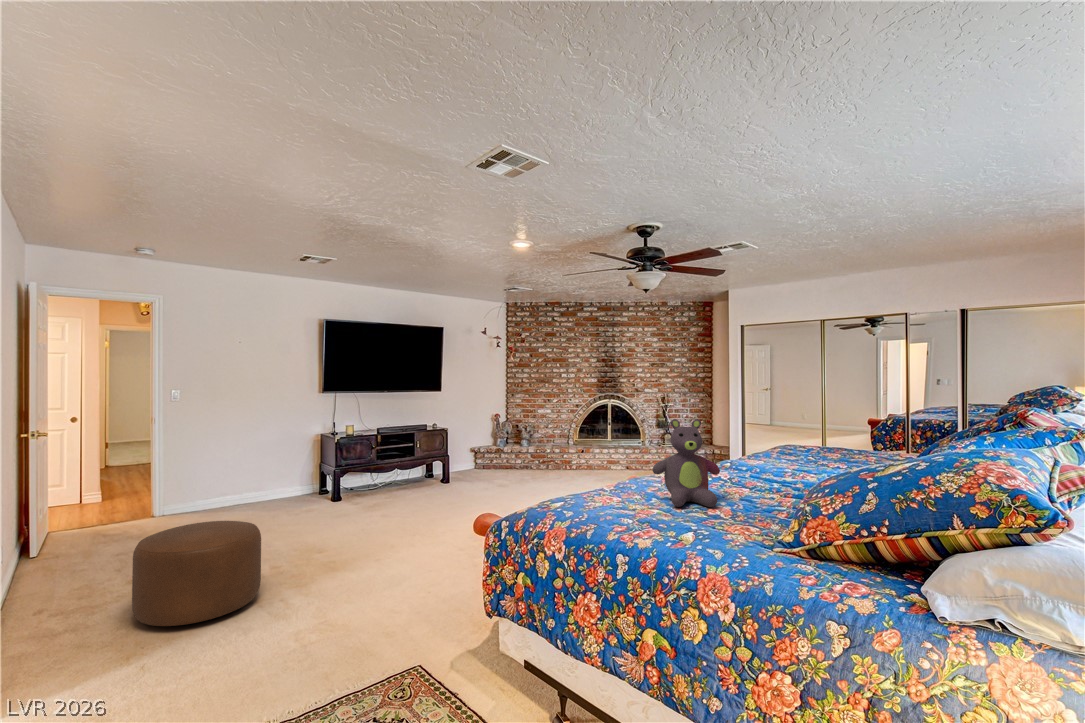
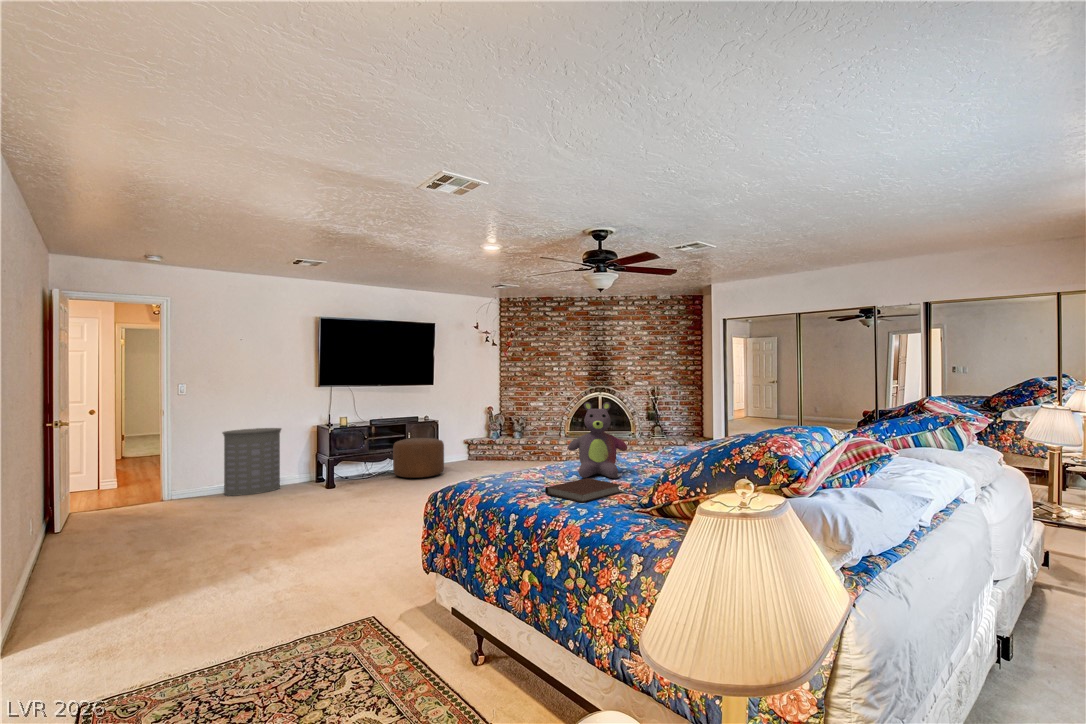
laundry hamper: none [219,438,283,512] -> present [223,428,281,496]
notebook: none [653,509,740,544] -> present [545,478,621,503]
ottoman: present [132,521,261,626] -> present [393,438,444,478]

